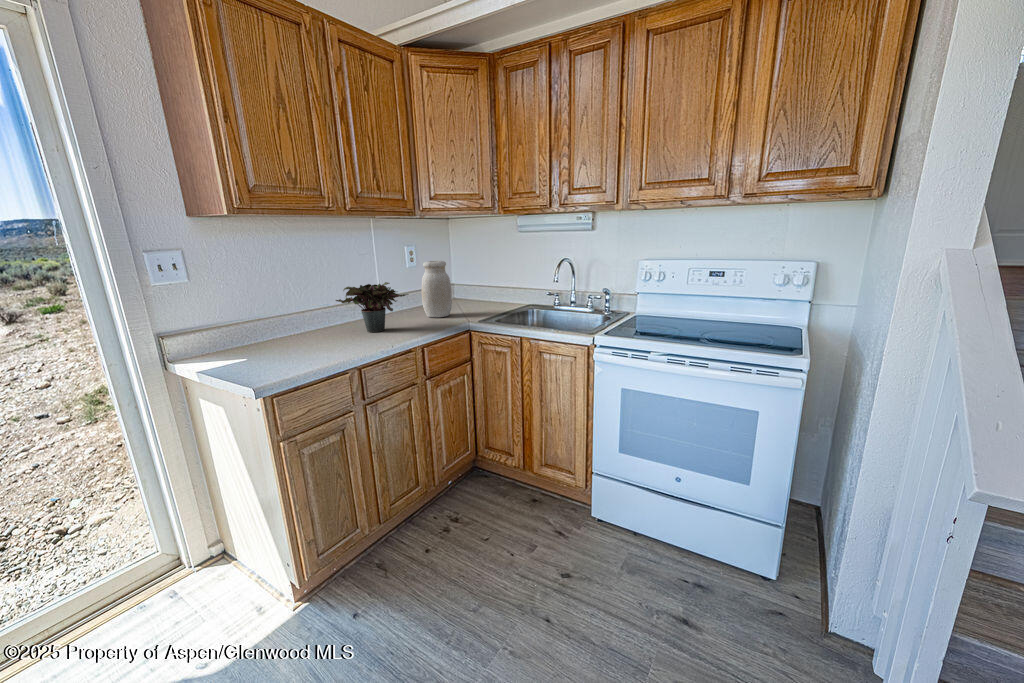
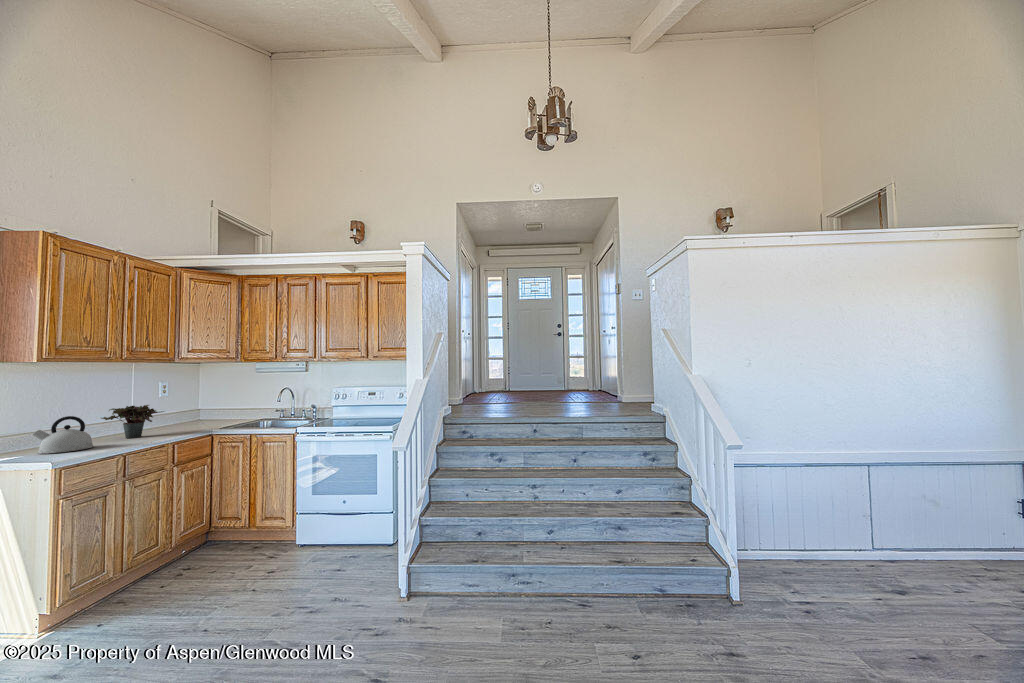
jar: present [422,261,452,317] -> none [174,391,199,429]
kettle: none [248,304,323,363] -> present [33,416,94,454]

